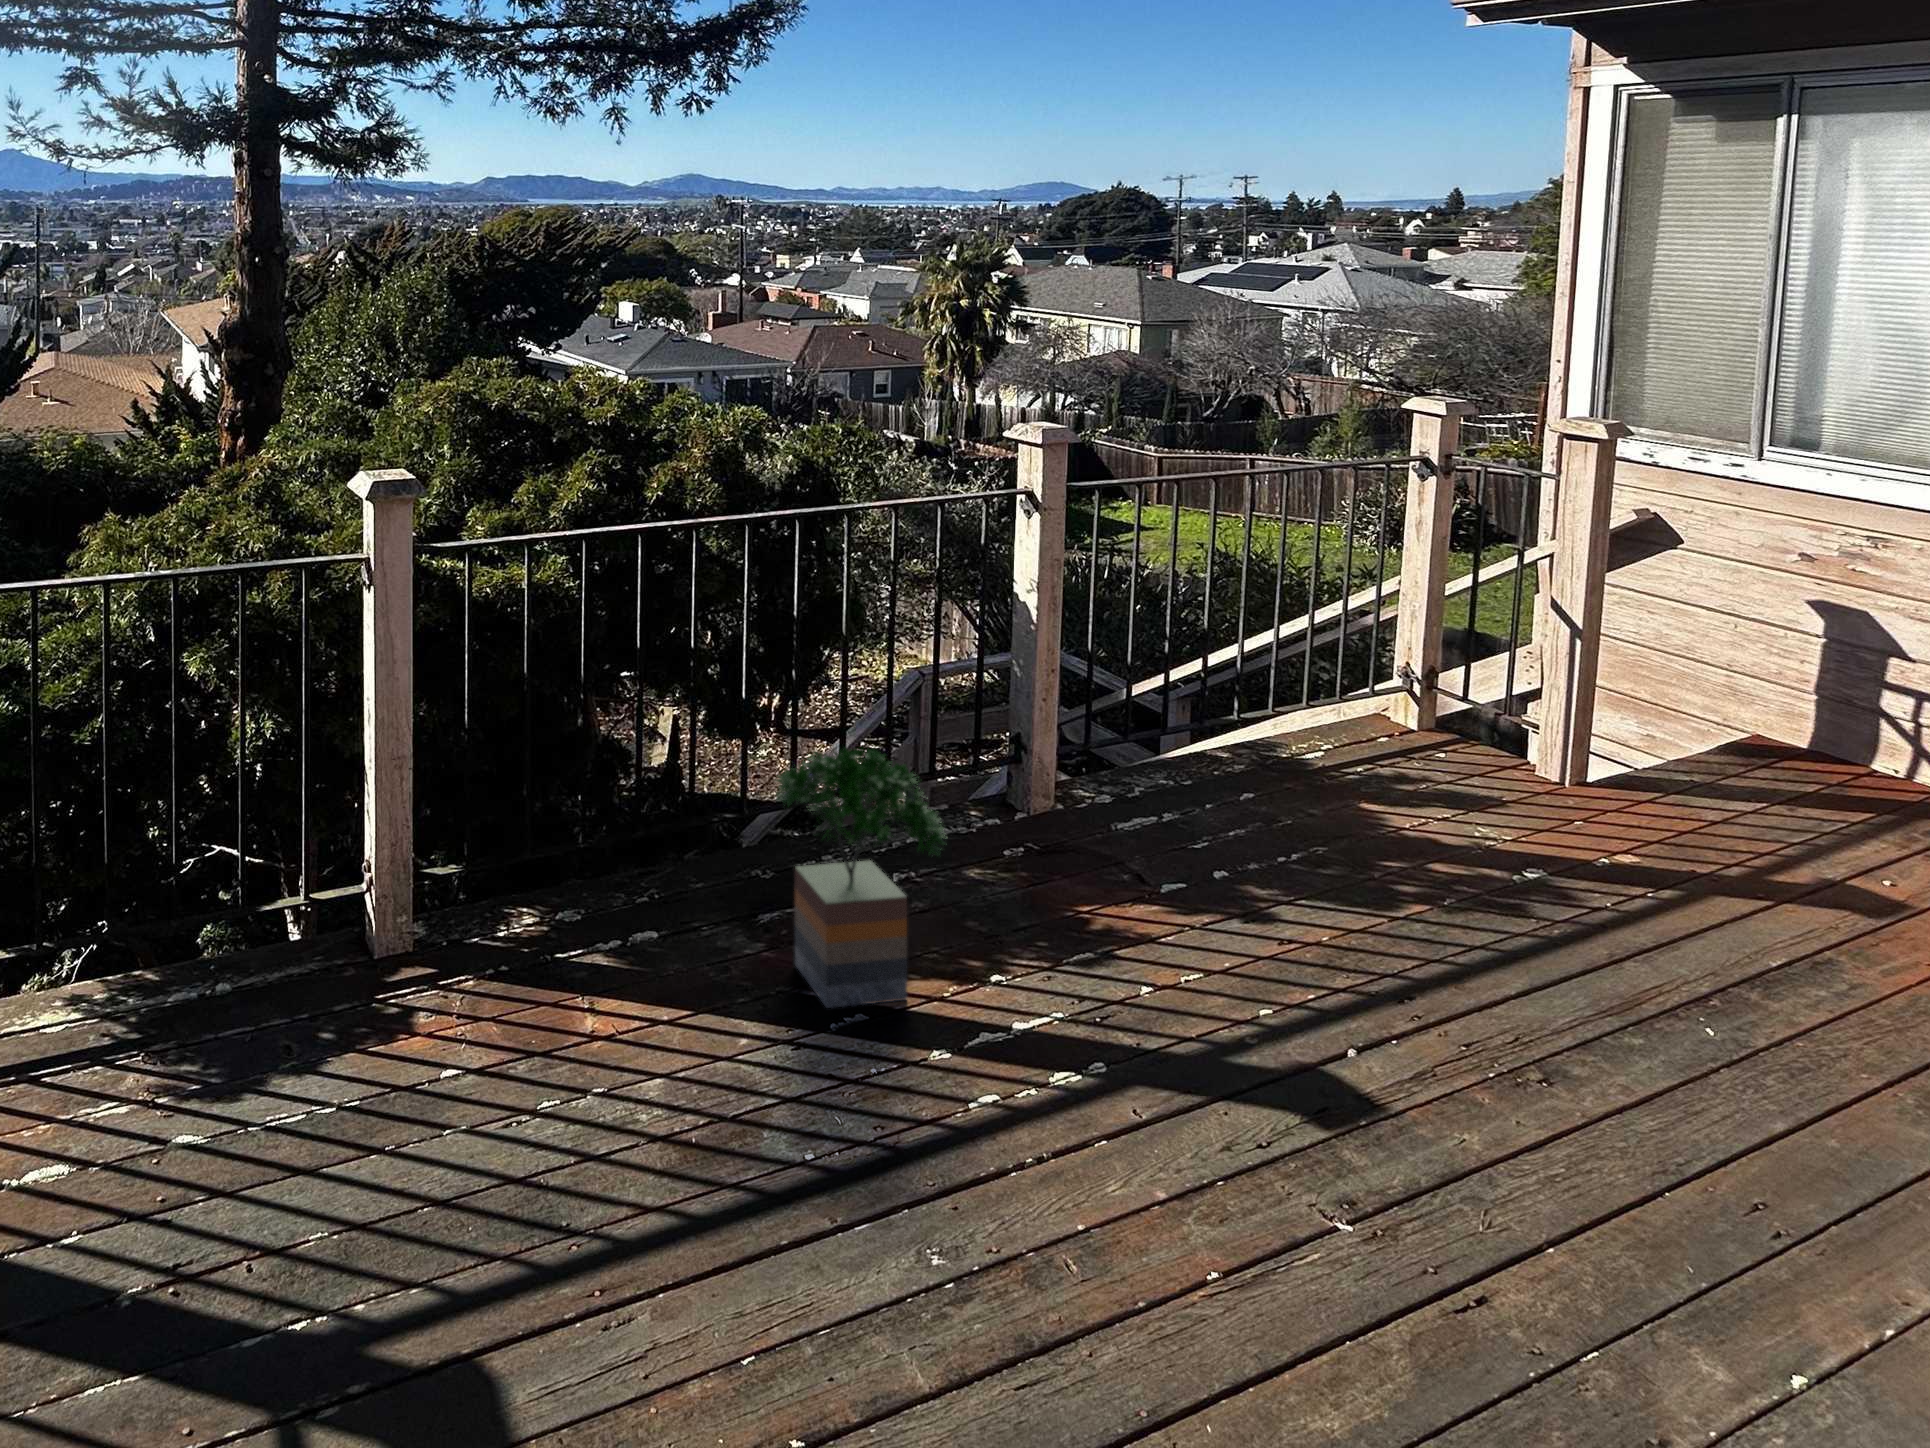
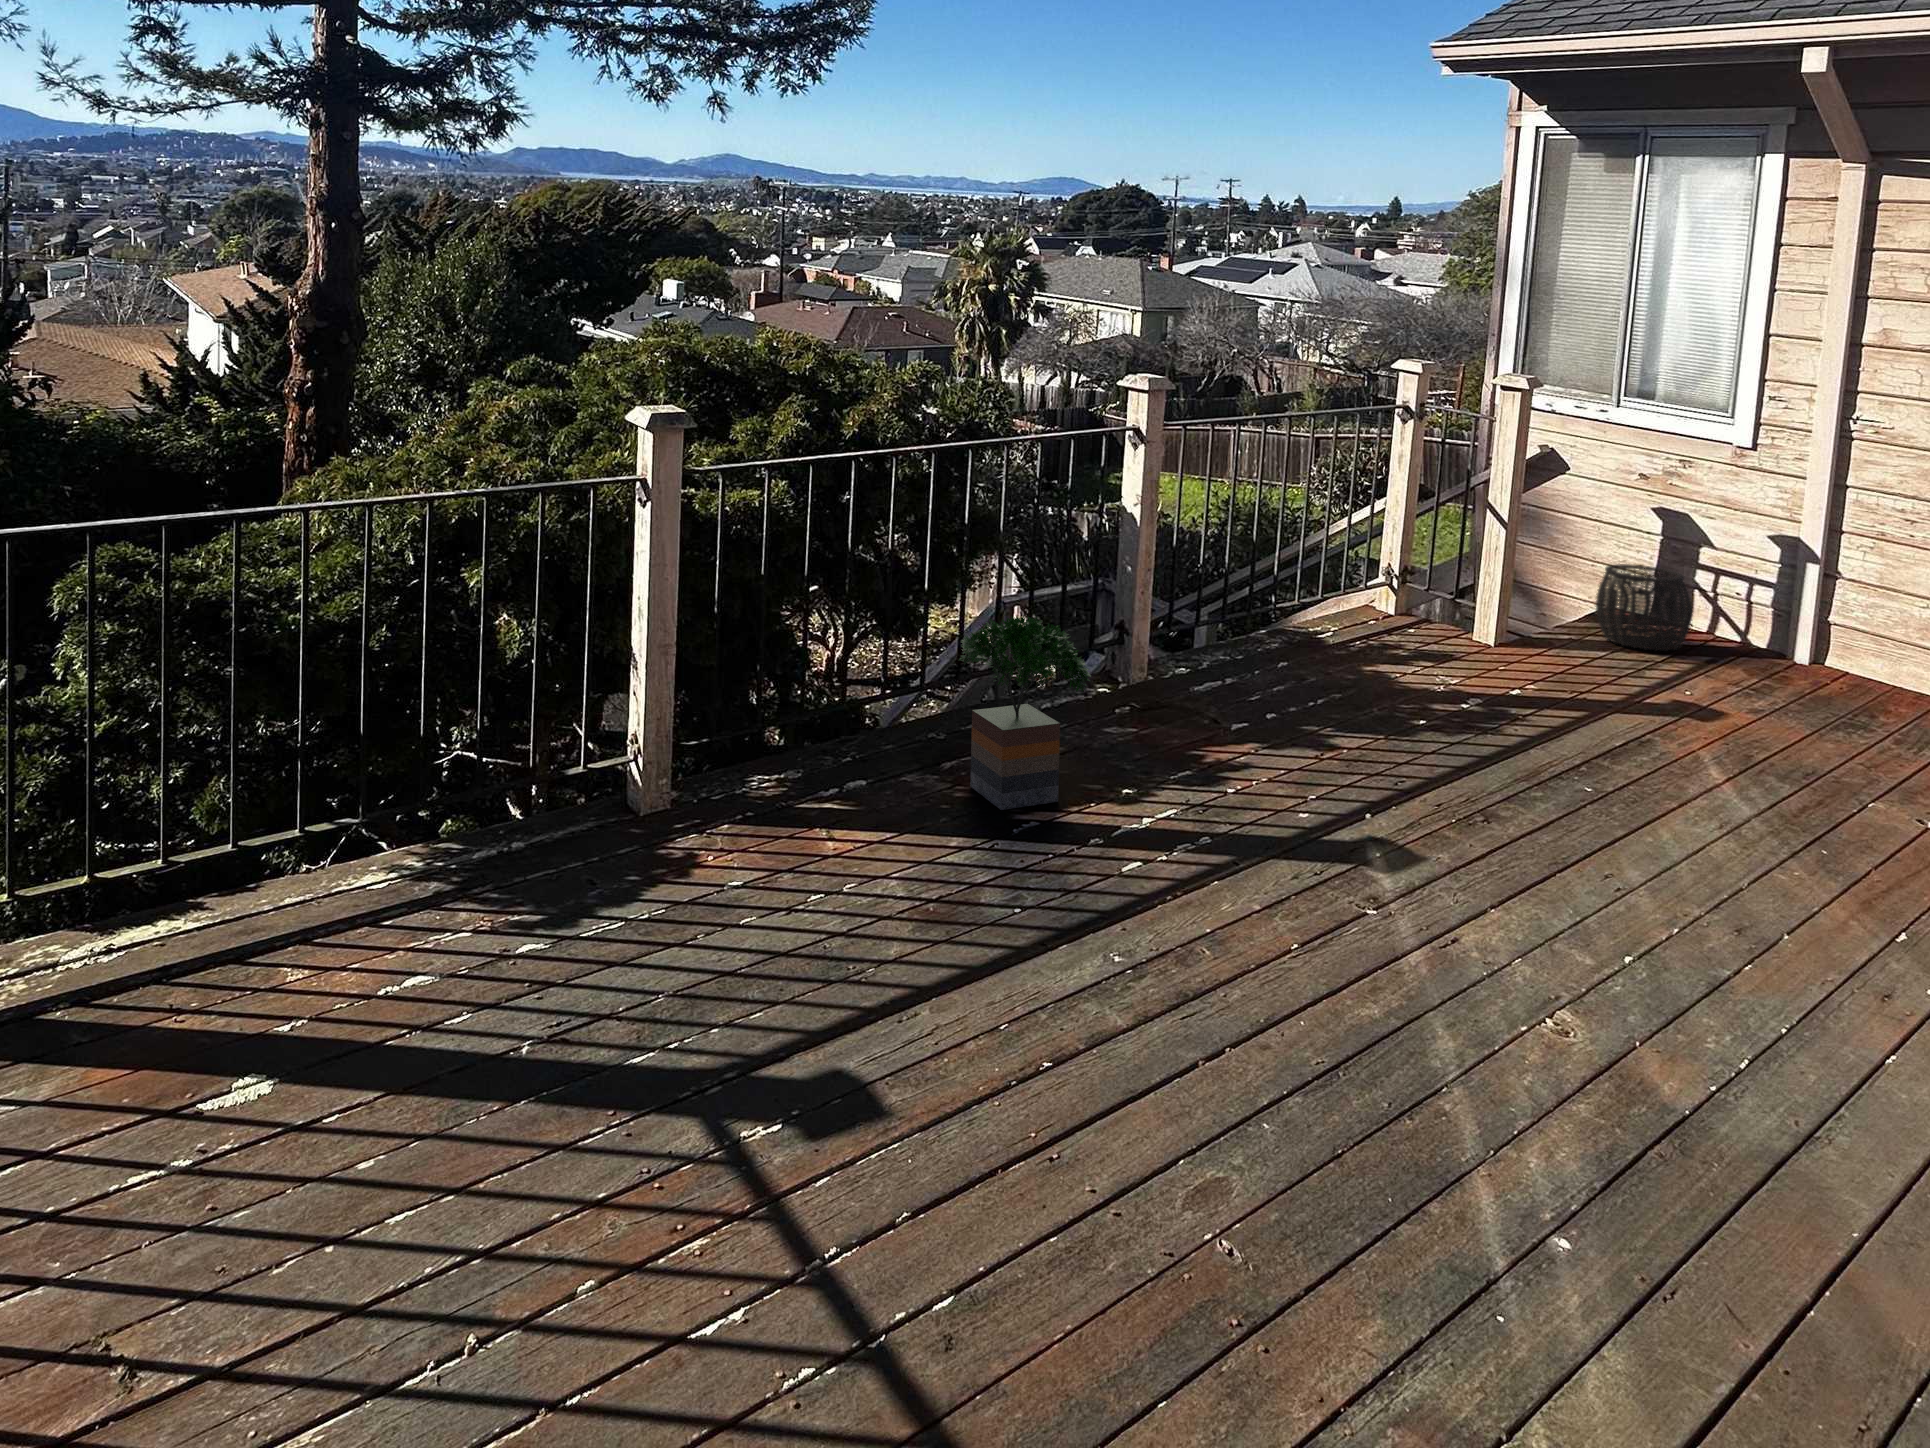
woven basket: none [1725,673,1890,802] -> present [1596,564,1693,651]

